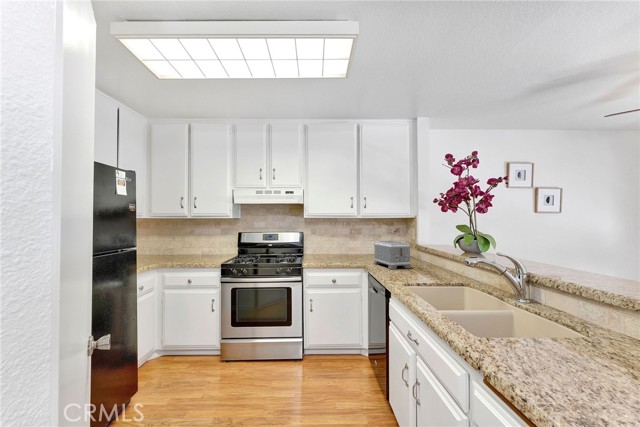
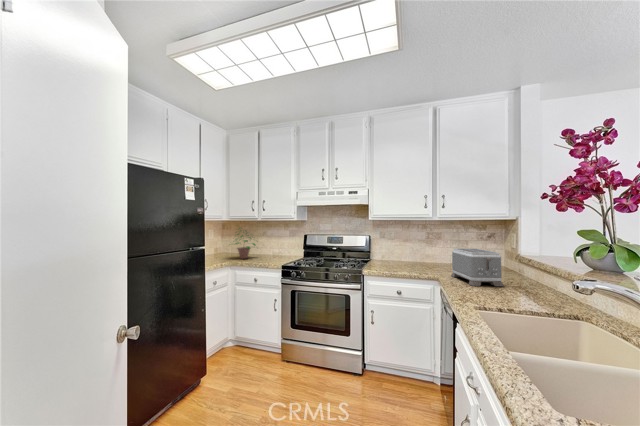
potted plant: none [154,227,190,260] -> present [236,228,256,259]

